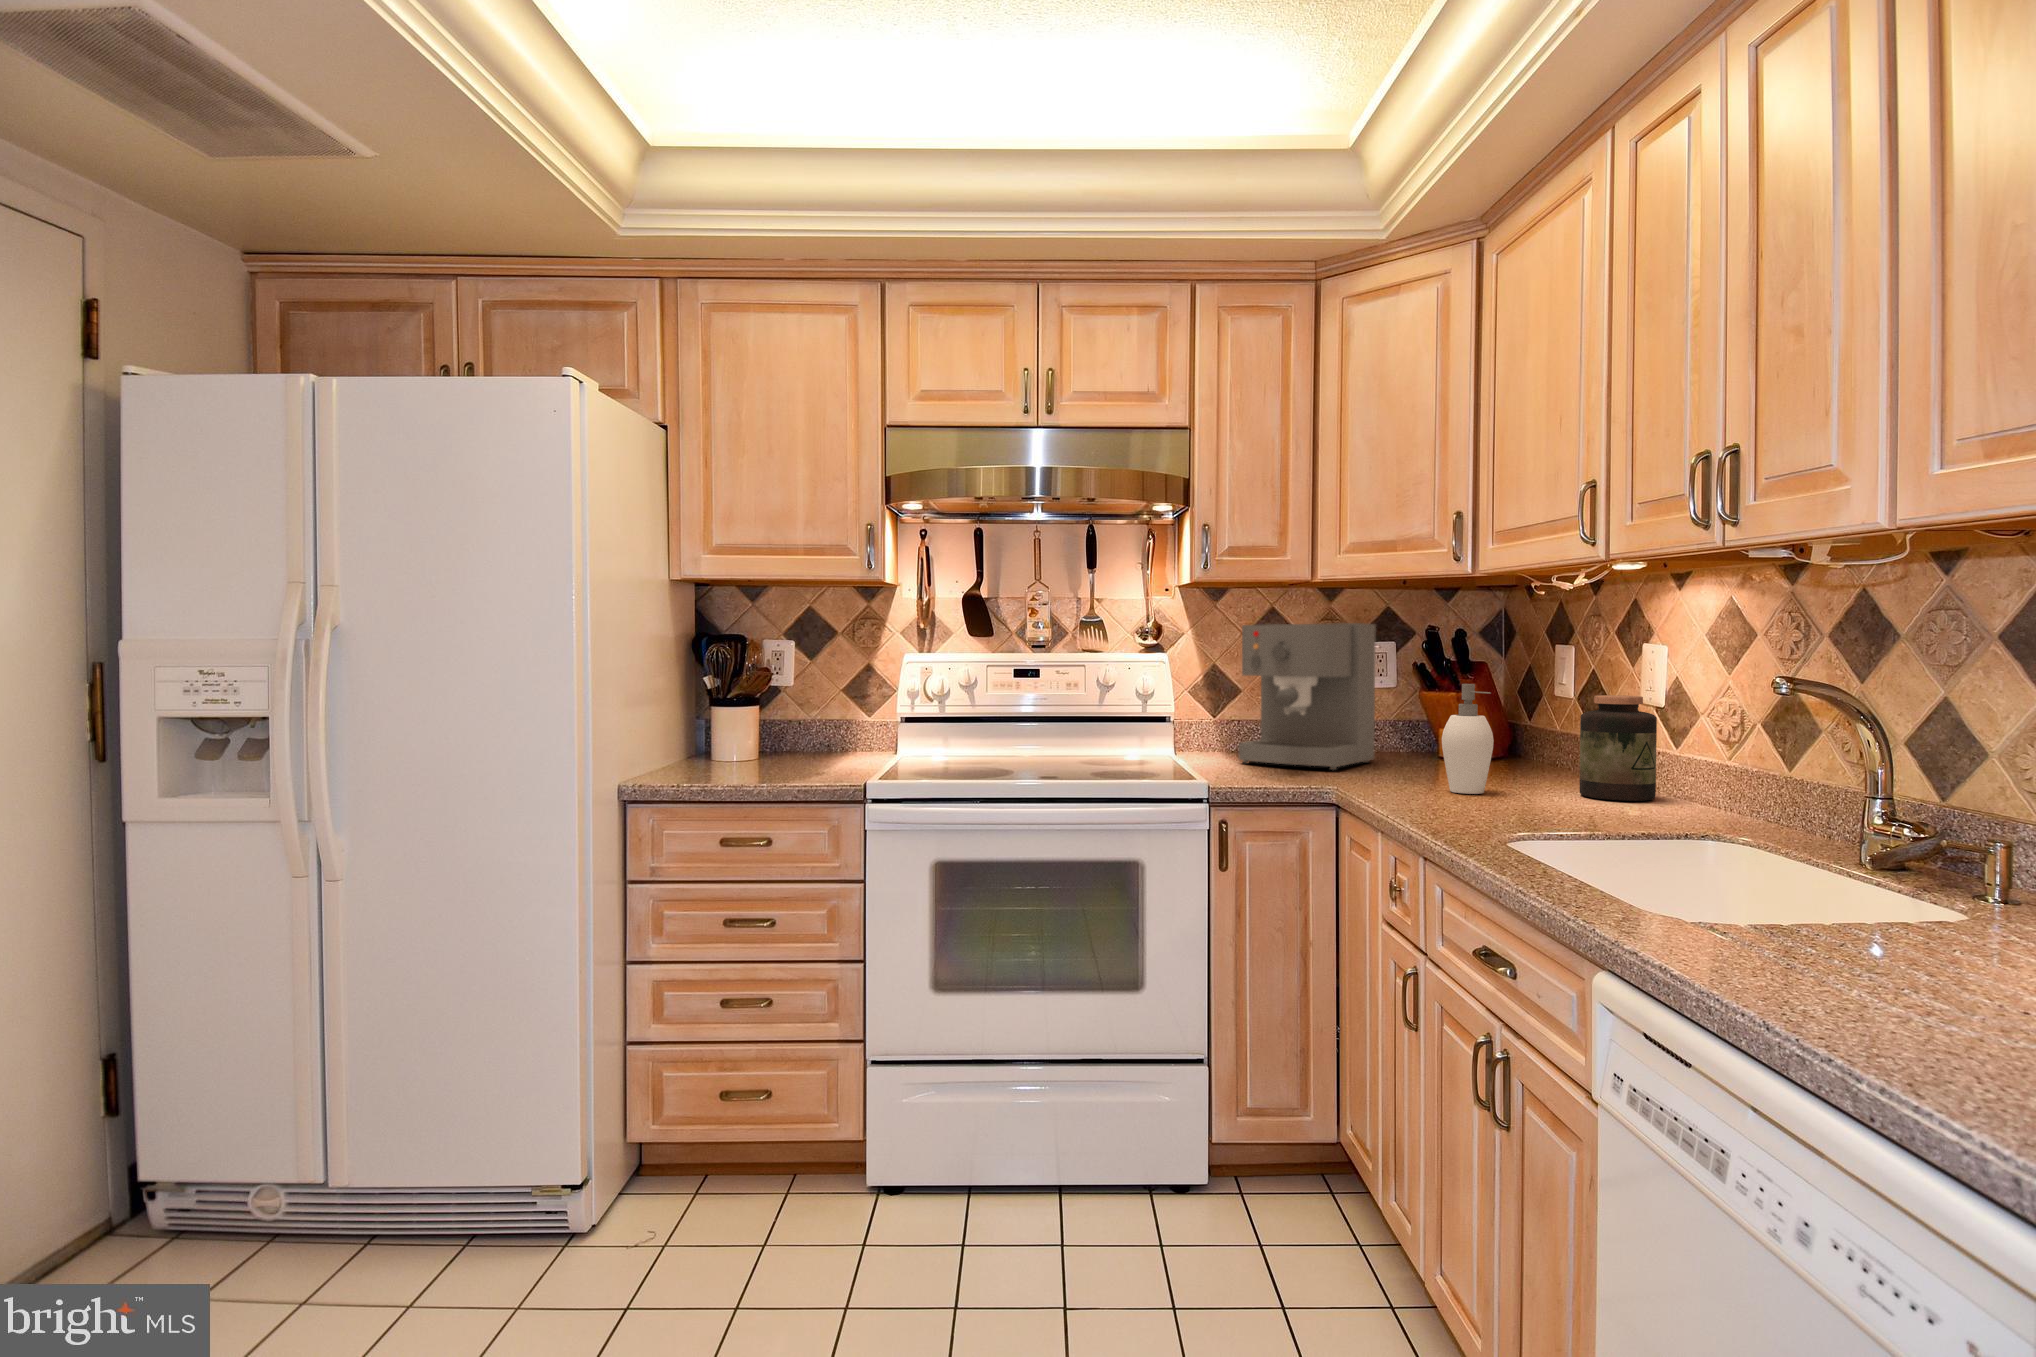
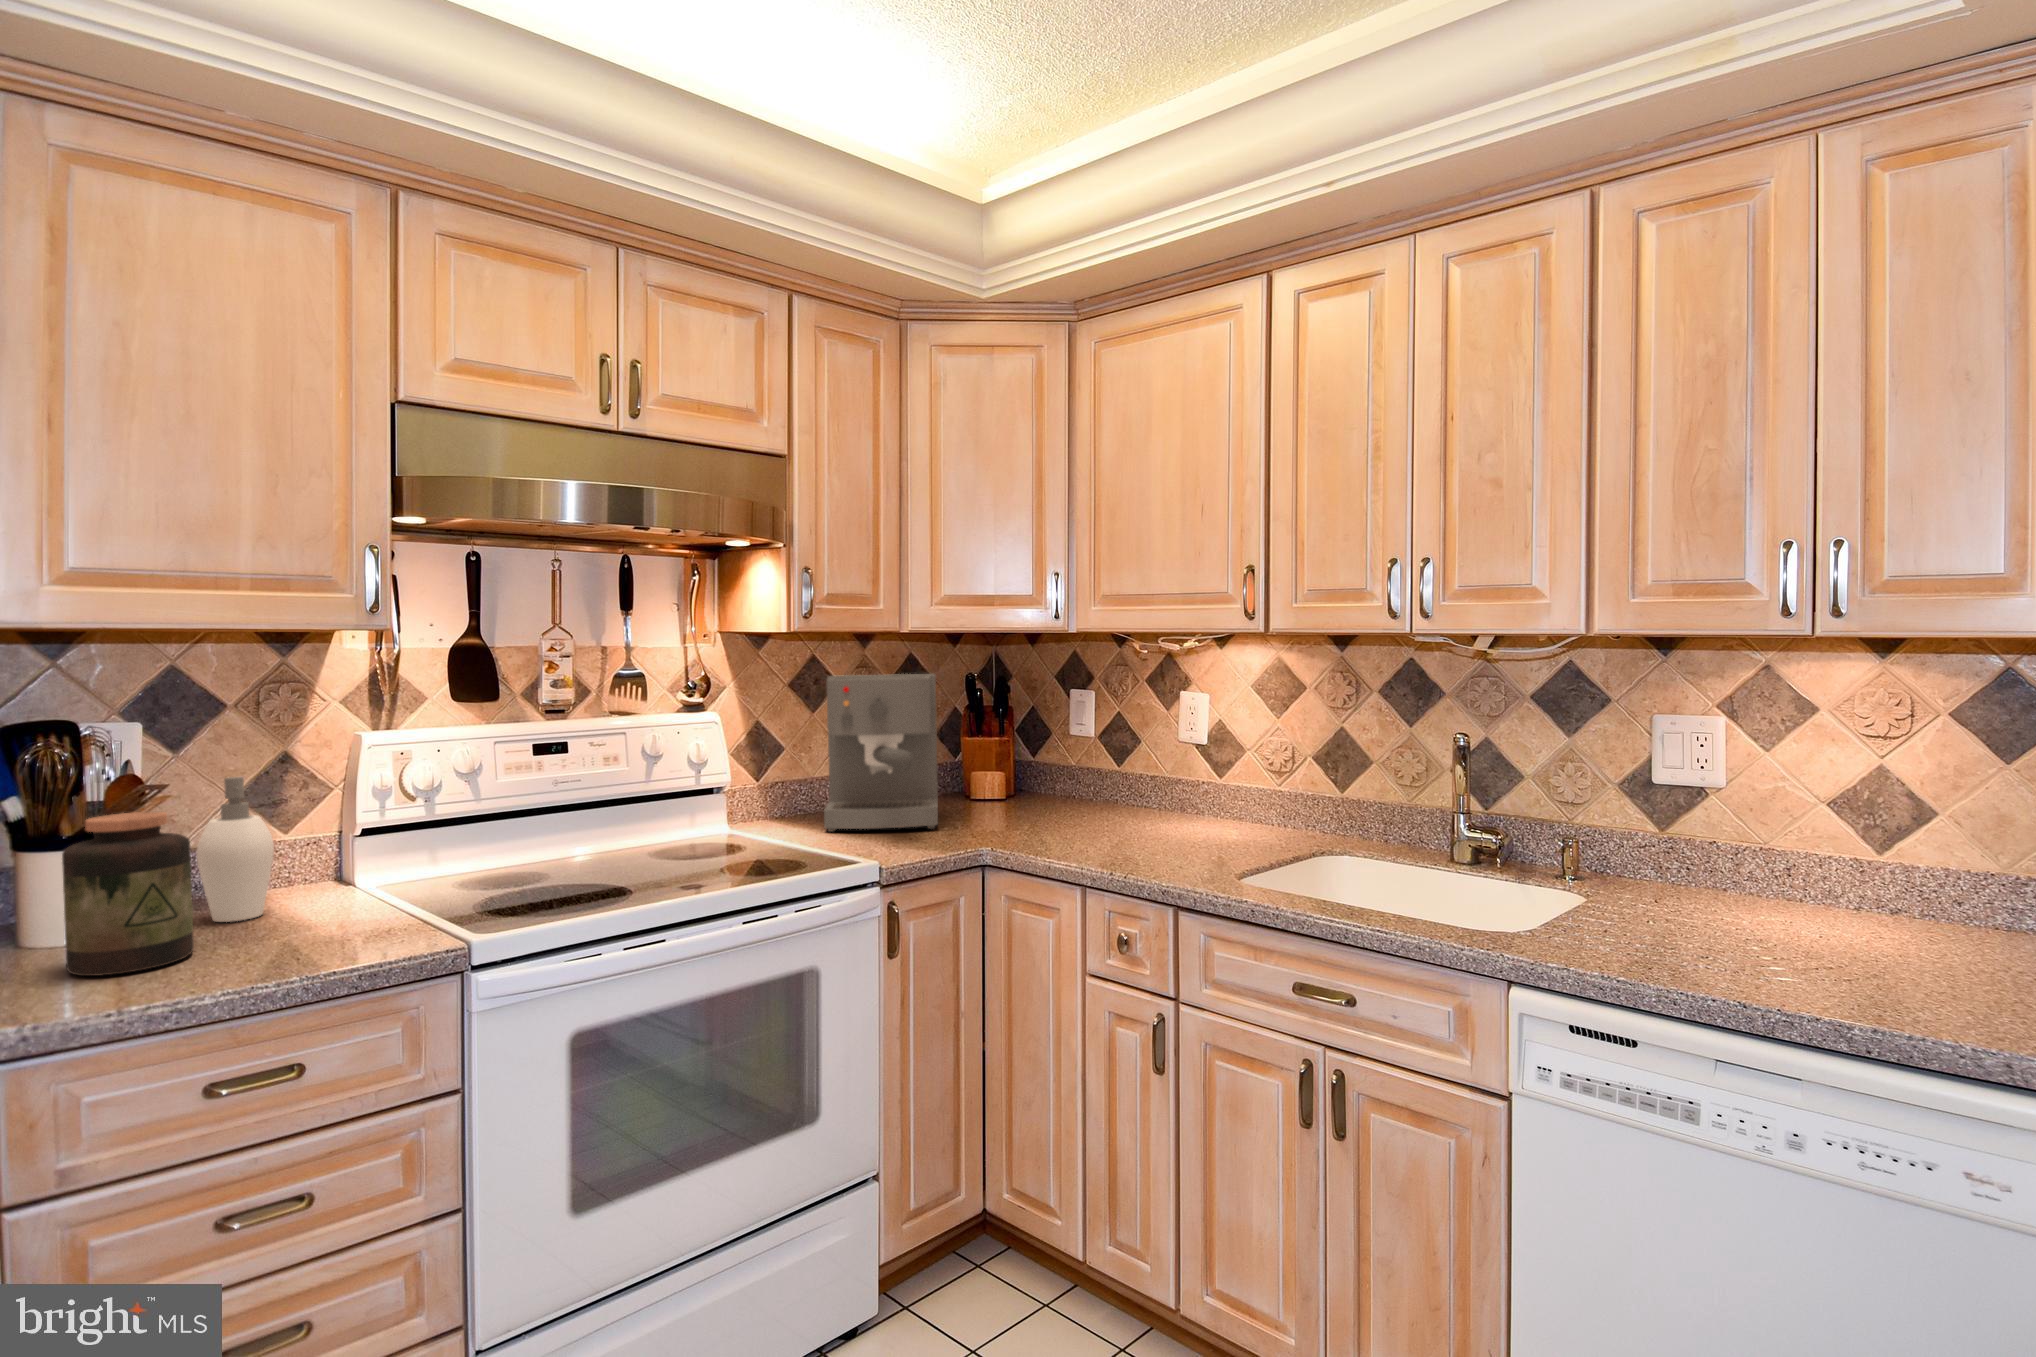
soap dispenser: present [1442,684,1494,794] -> present [196,777,274,922]
jar: present [1579,695,1657,801] -> present [62,812,194,976]

